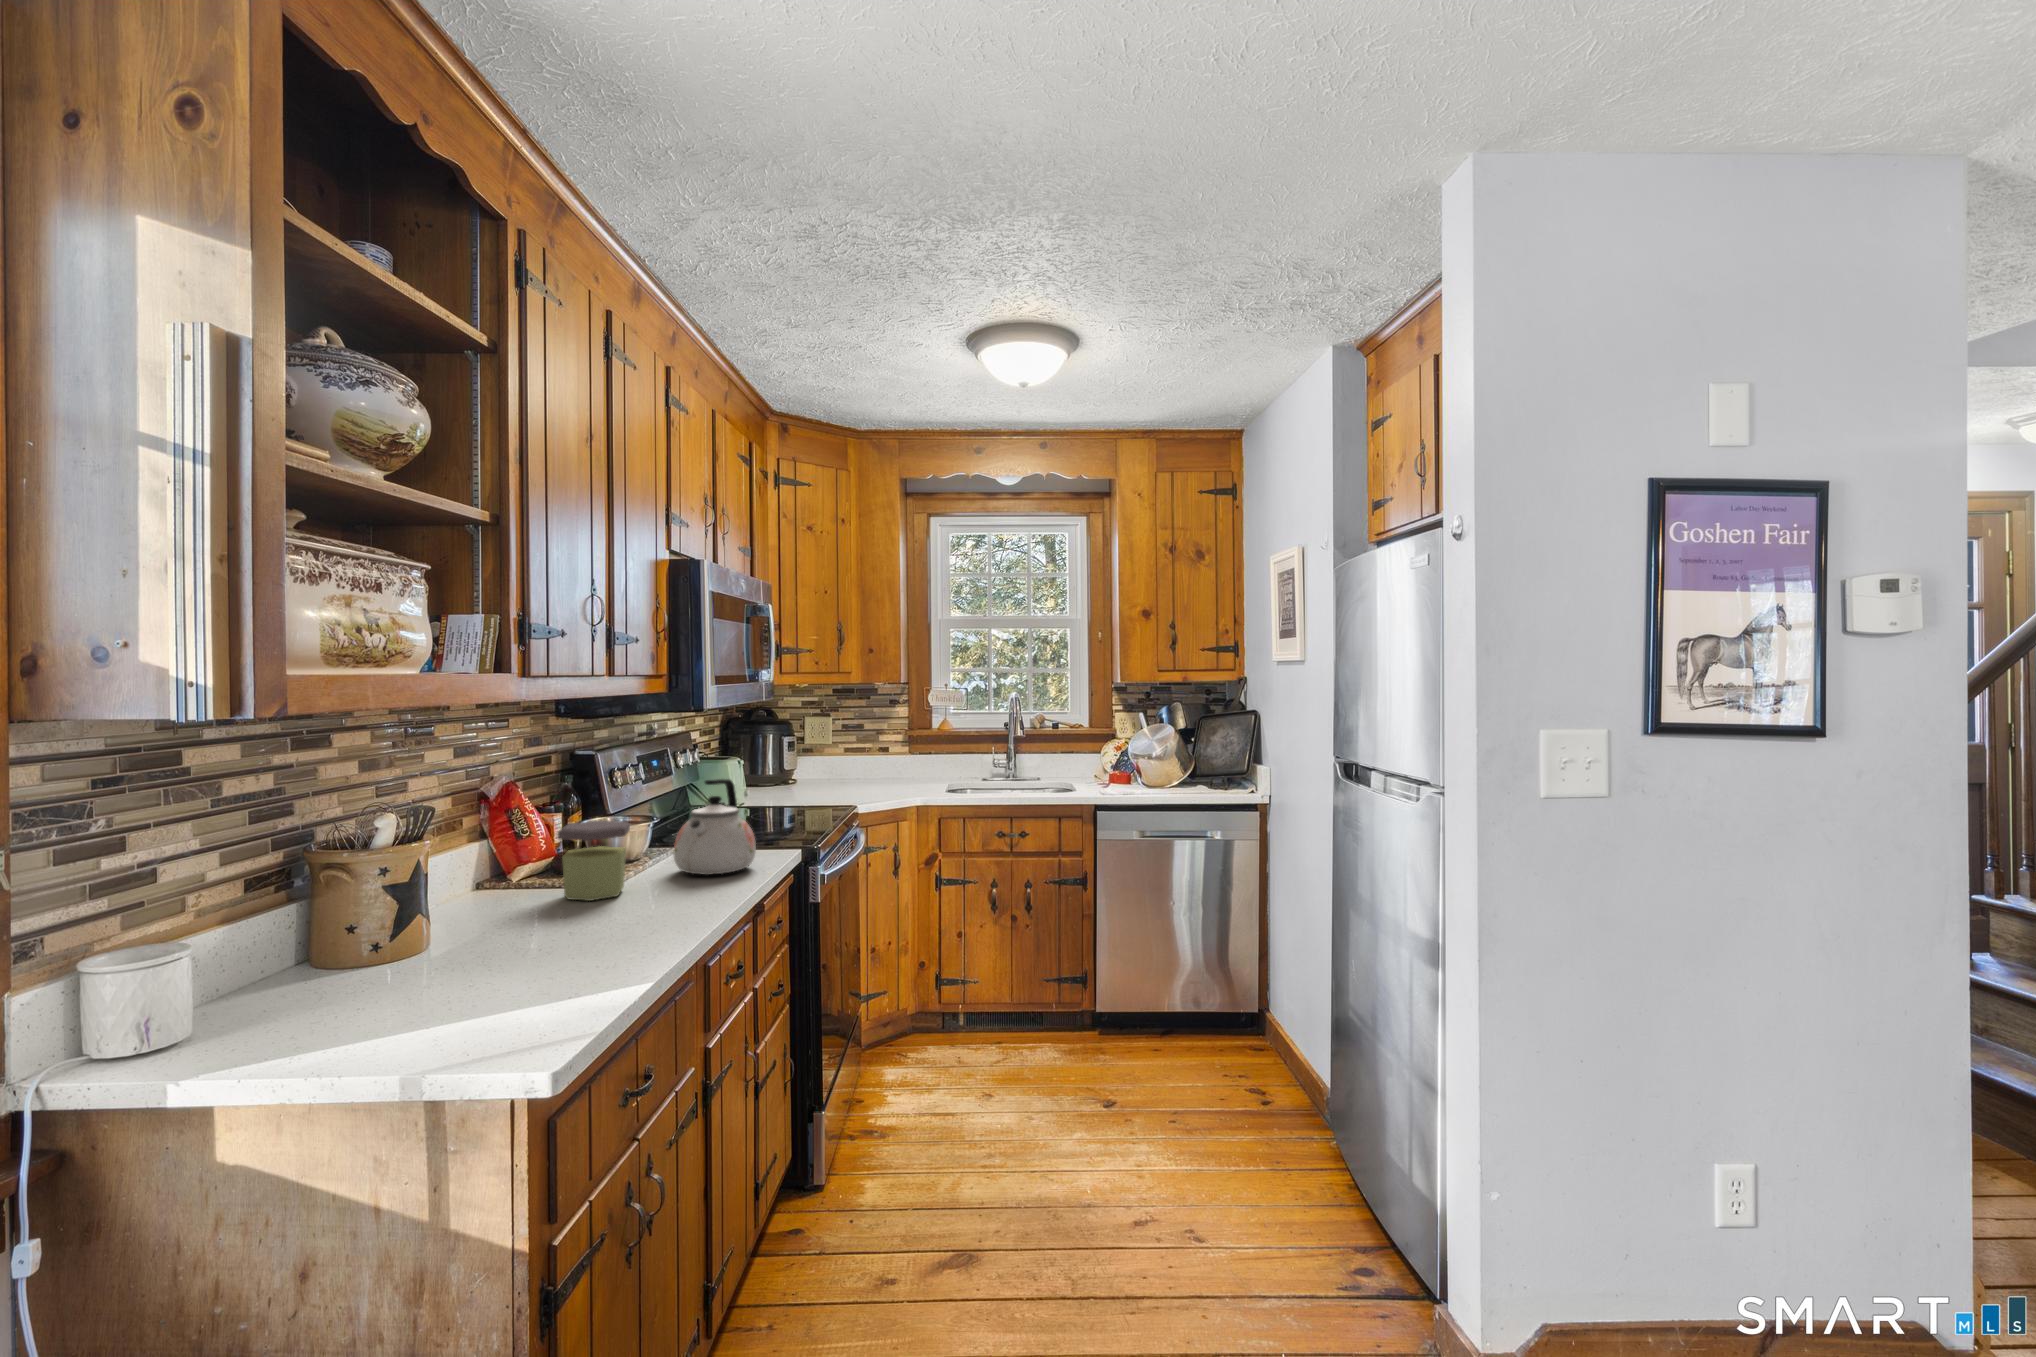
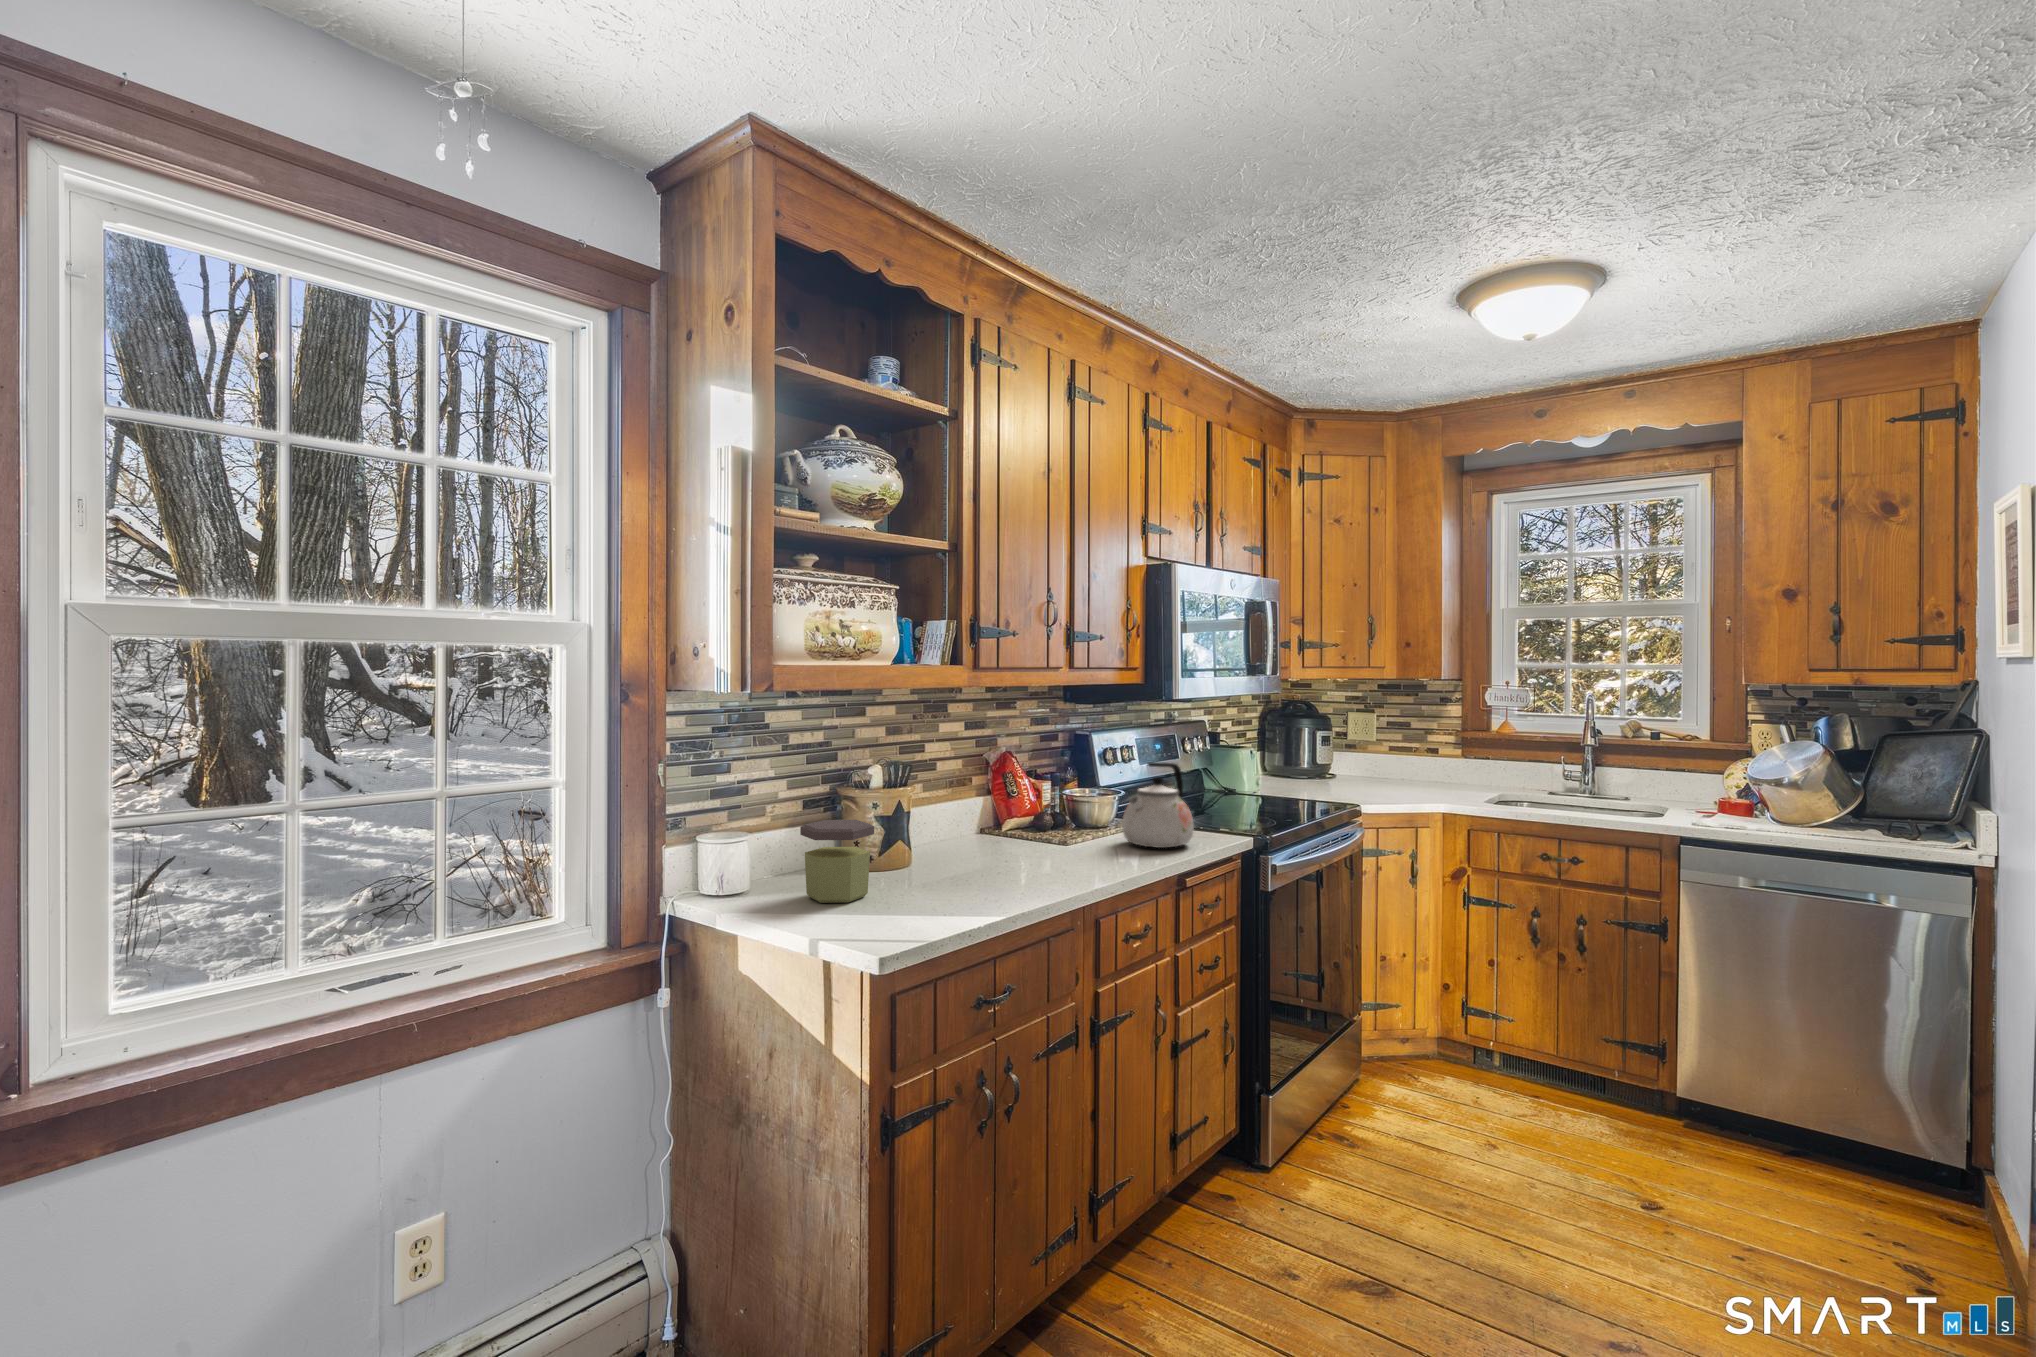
jar: present [558,821,630,901] -> present [800,820,874,903]

